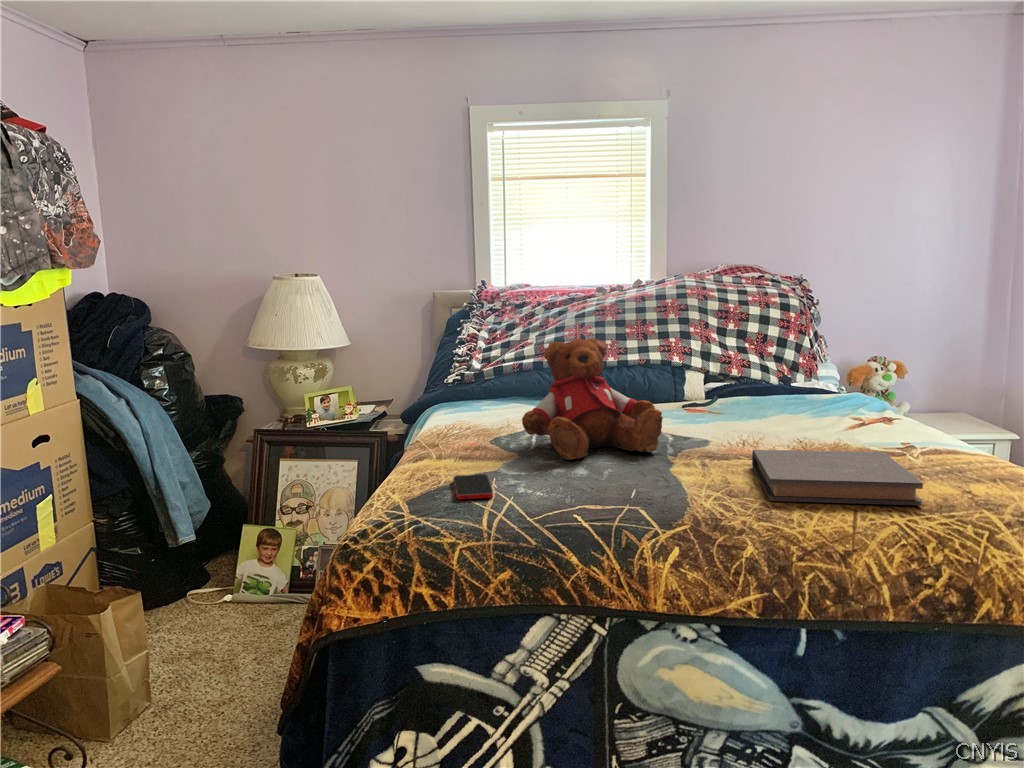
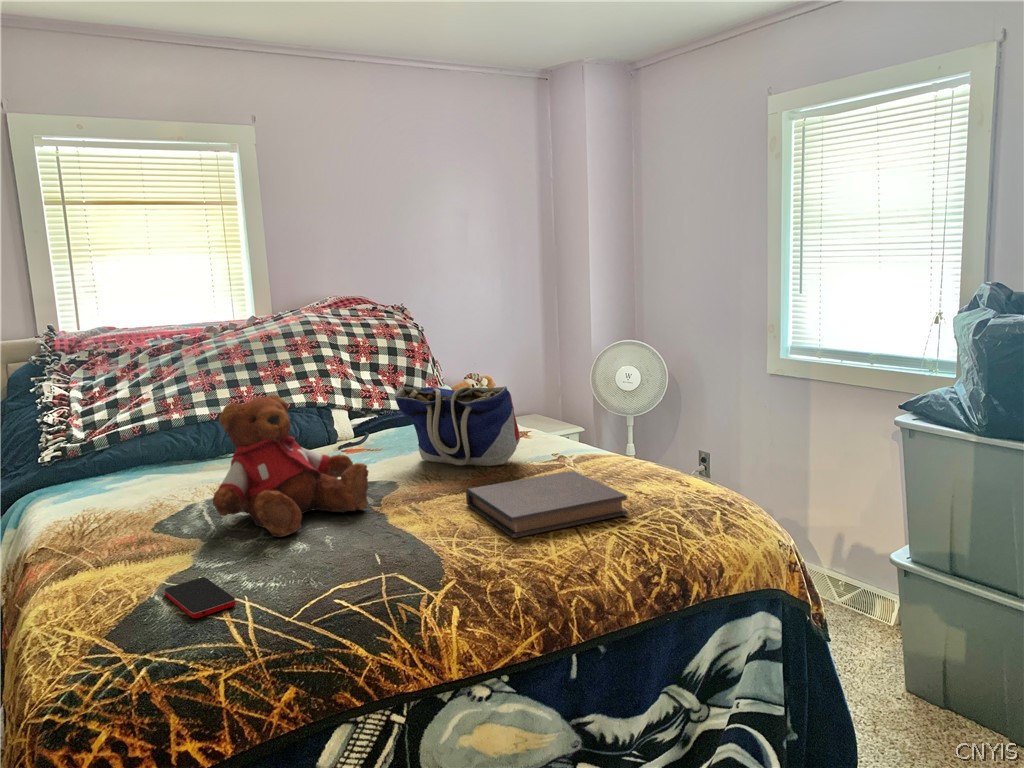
tote bag: none [722,348,853,439] -> present [394,386,520,466]

